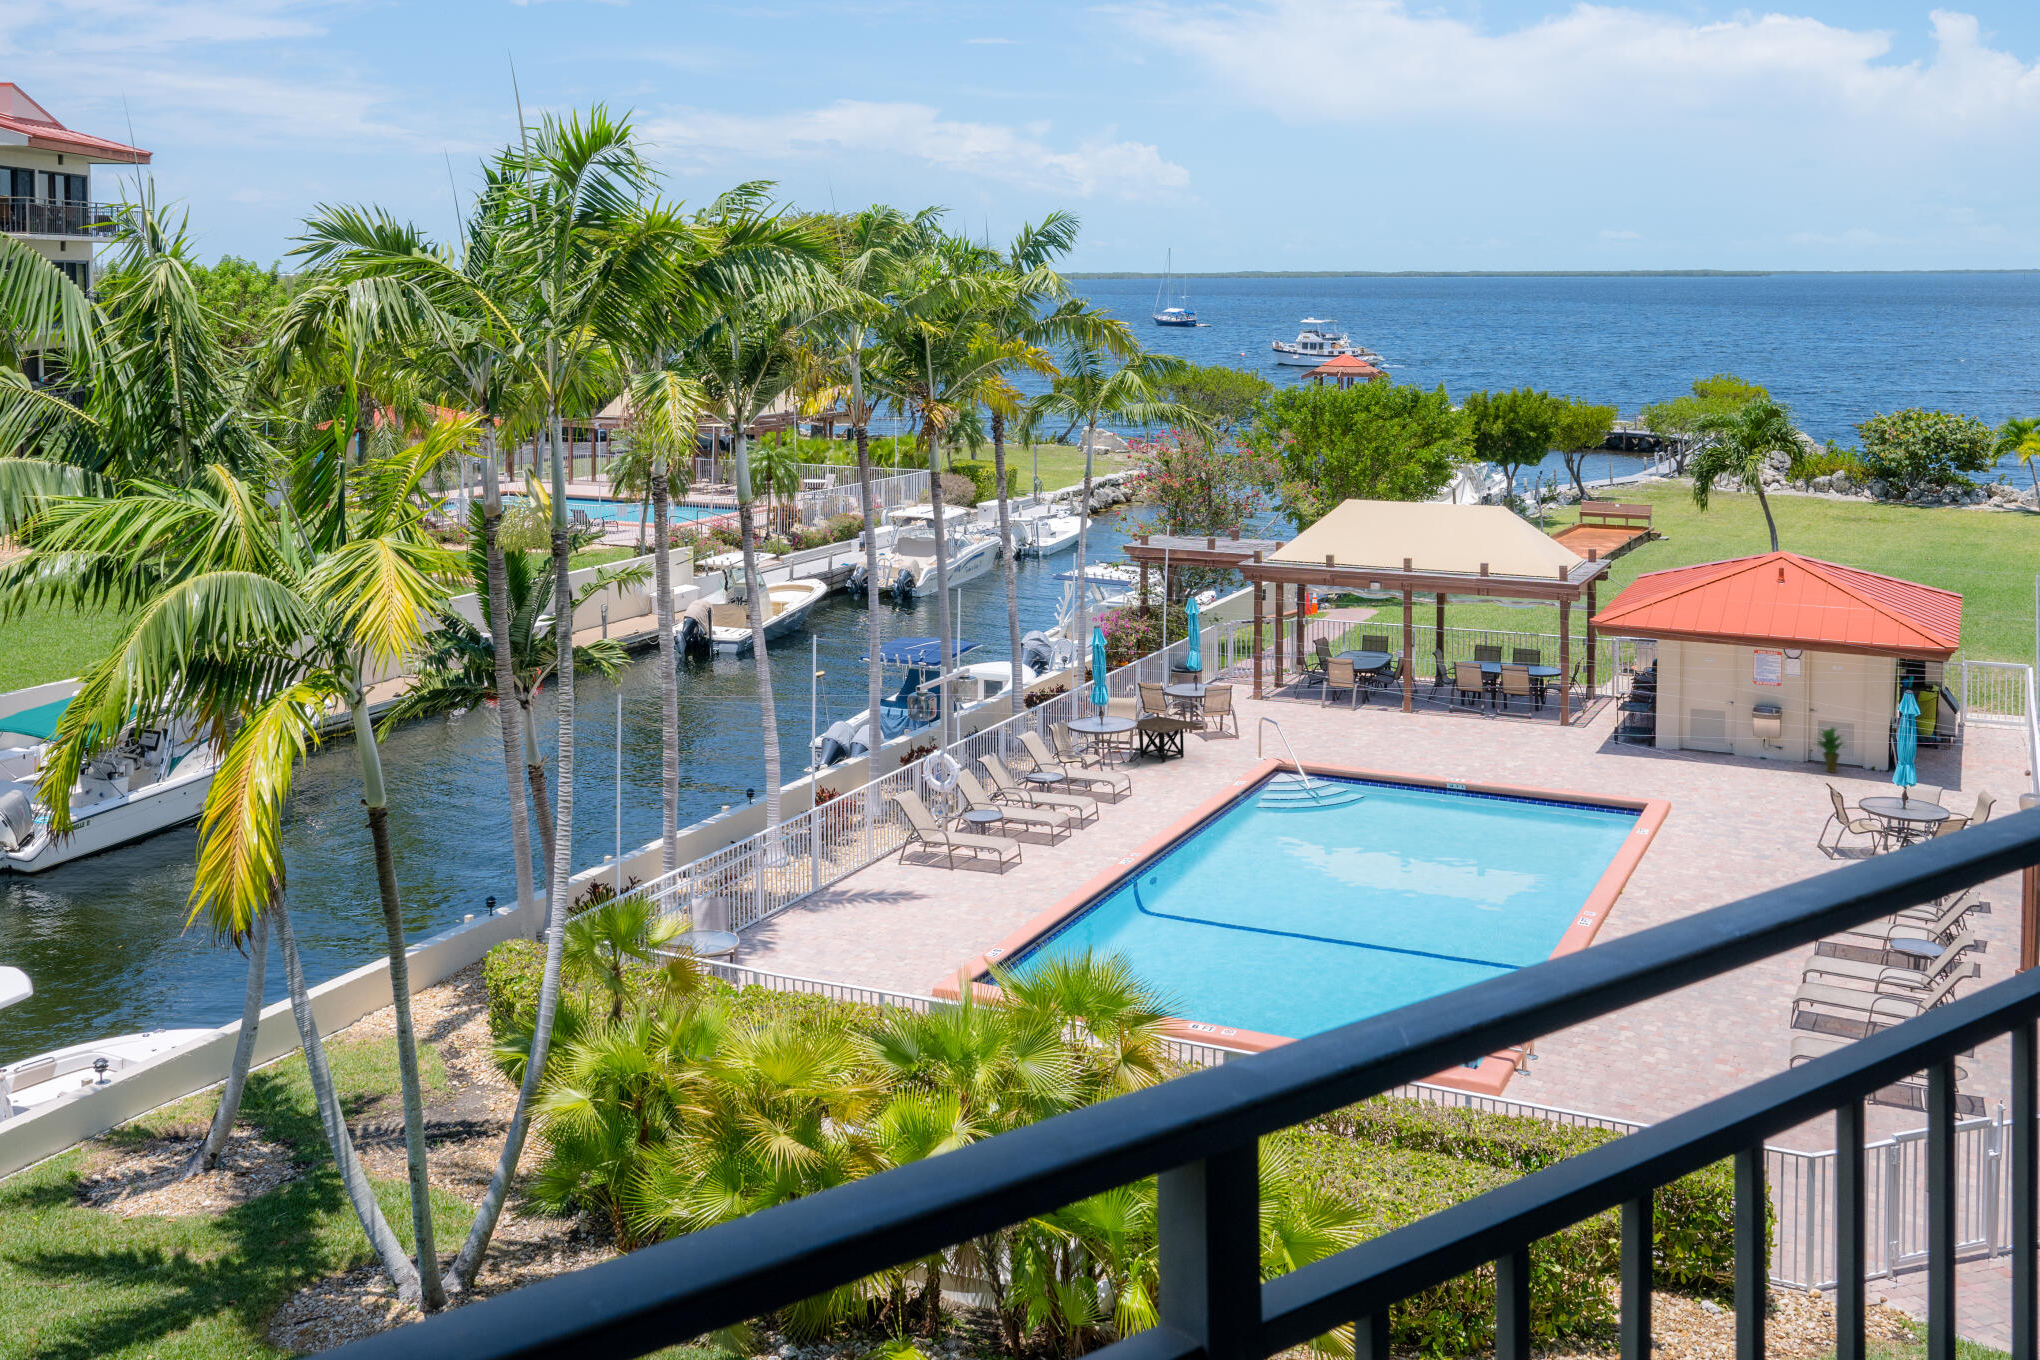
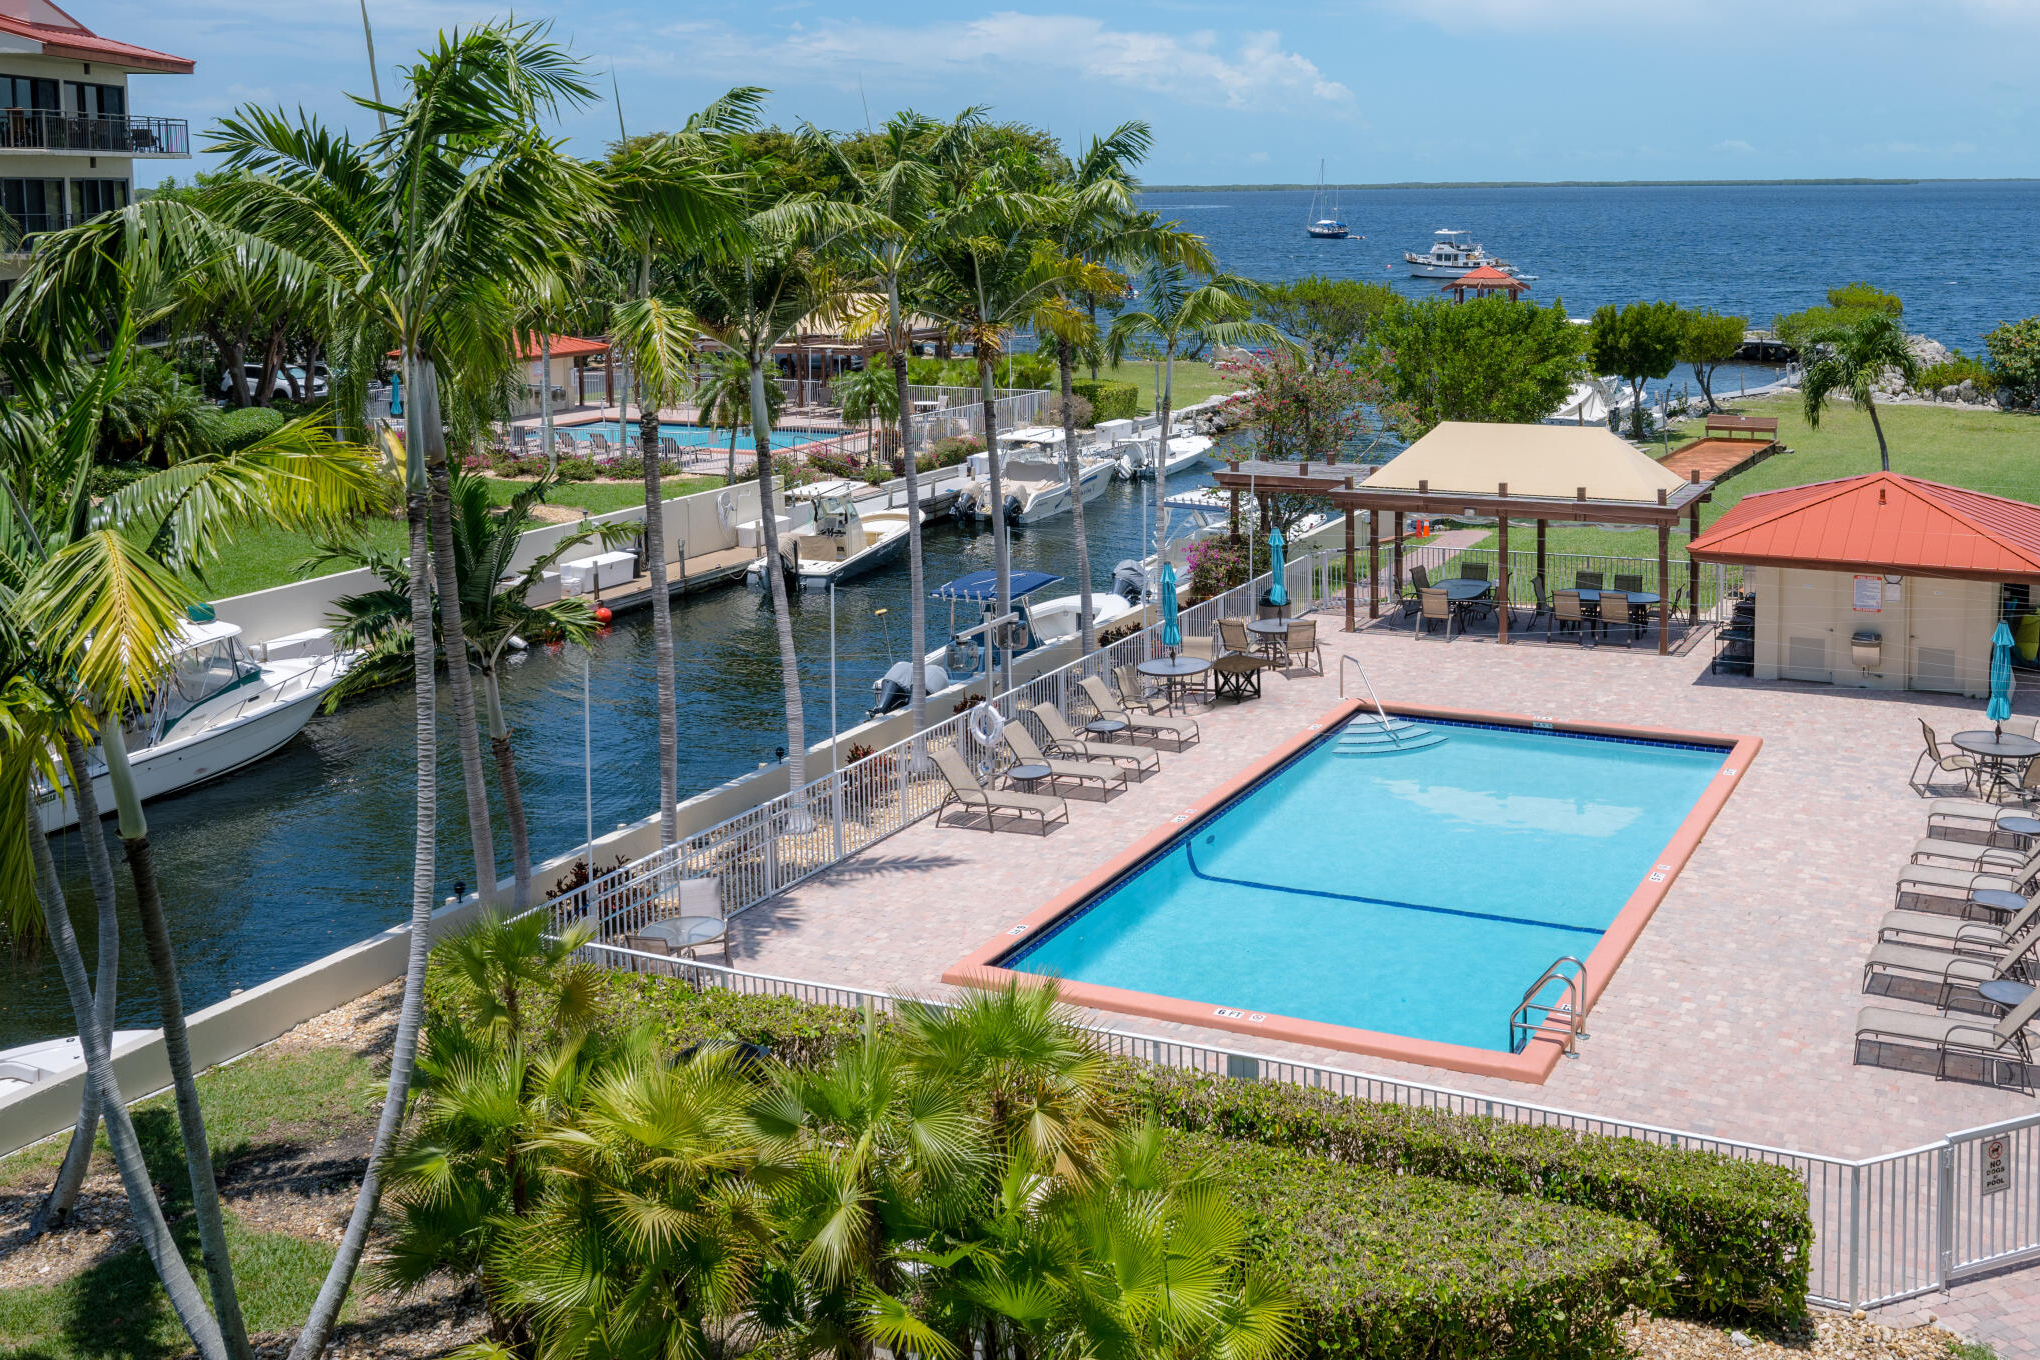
potted plant: present [1818,727,1843,772] -> none [1910,652,1947,700]

